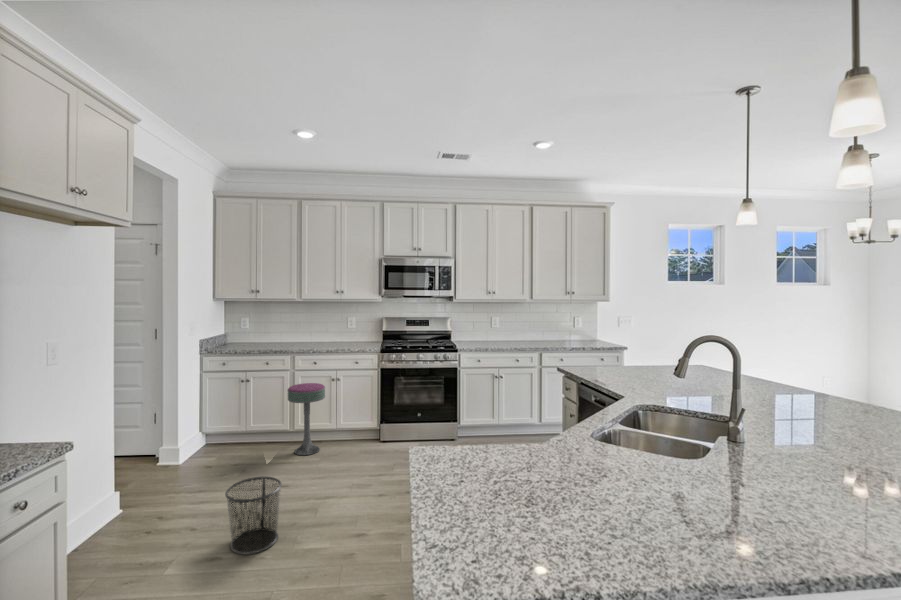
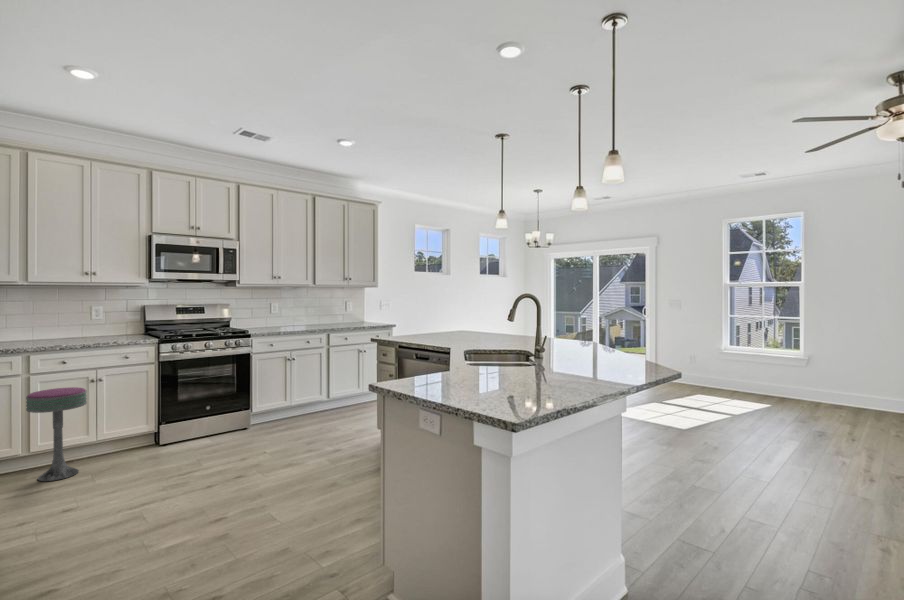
trash can: present [225,477,282,554] -> none [53,476,131,569]

